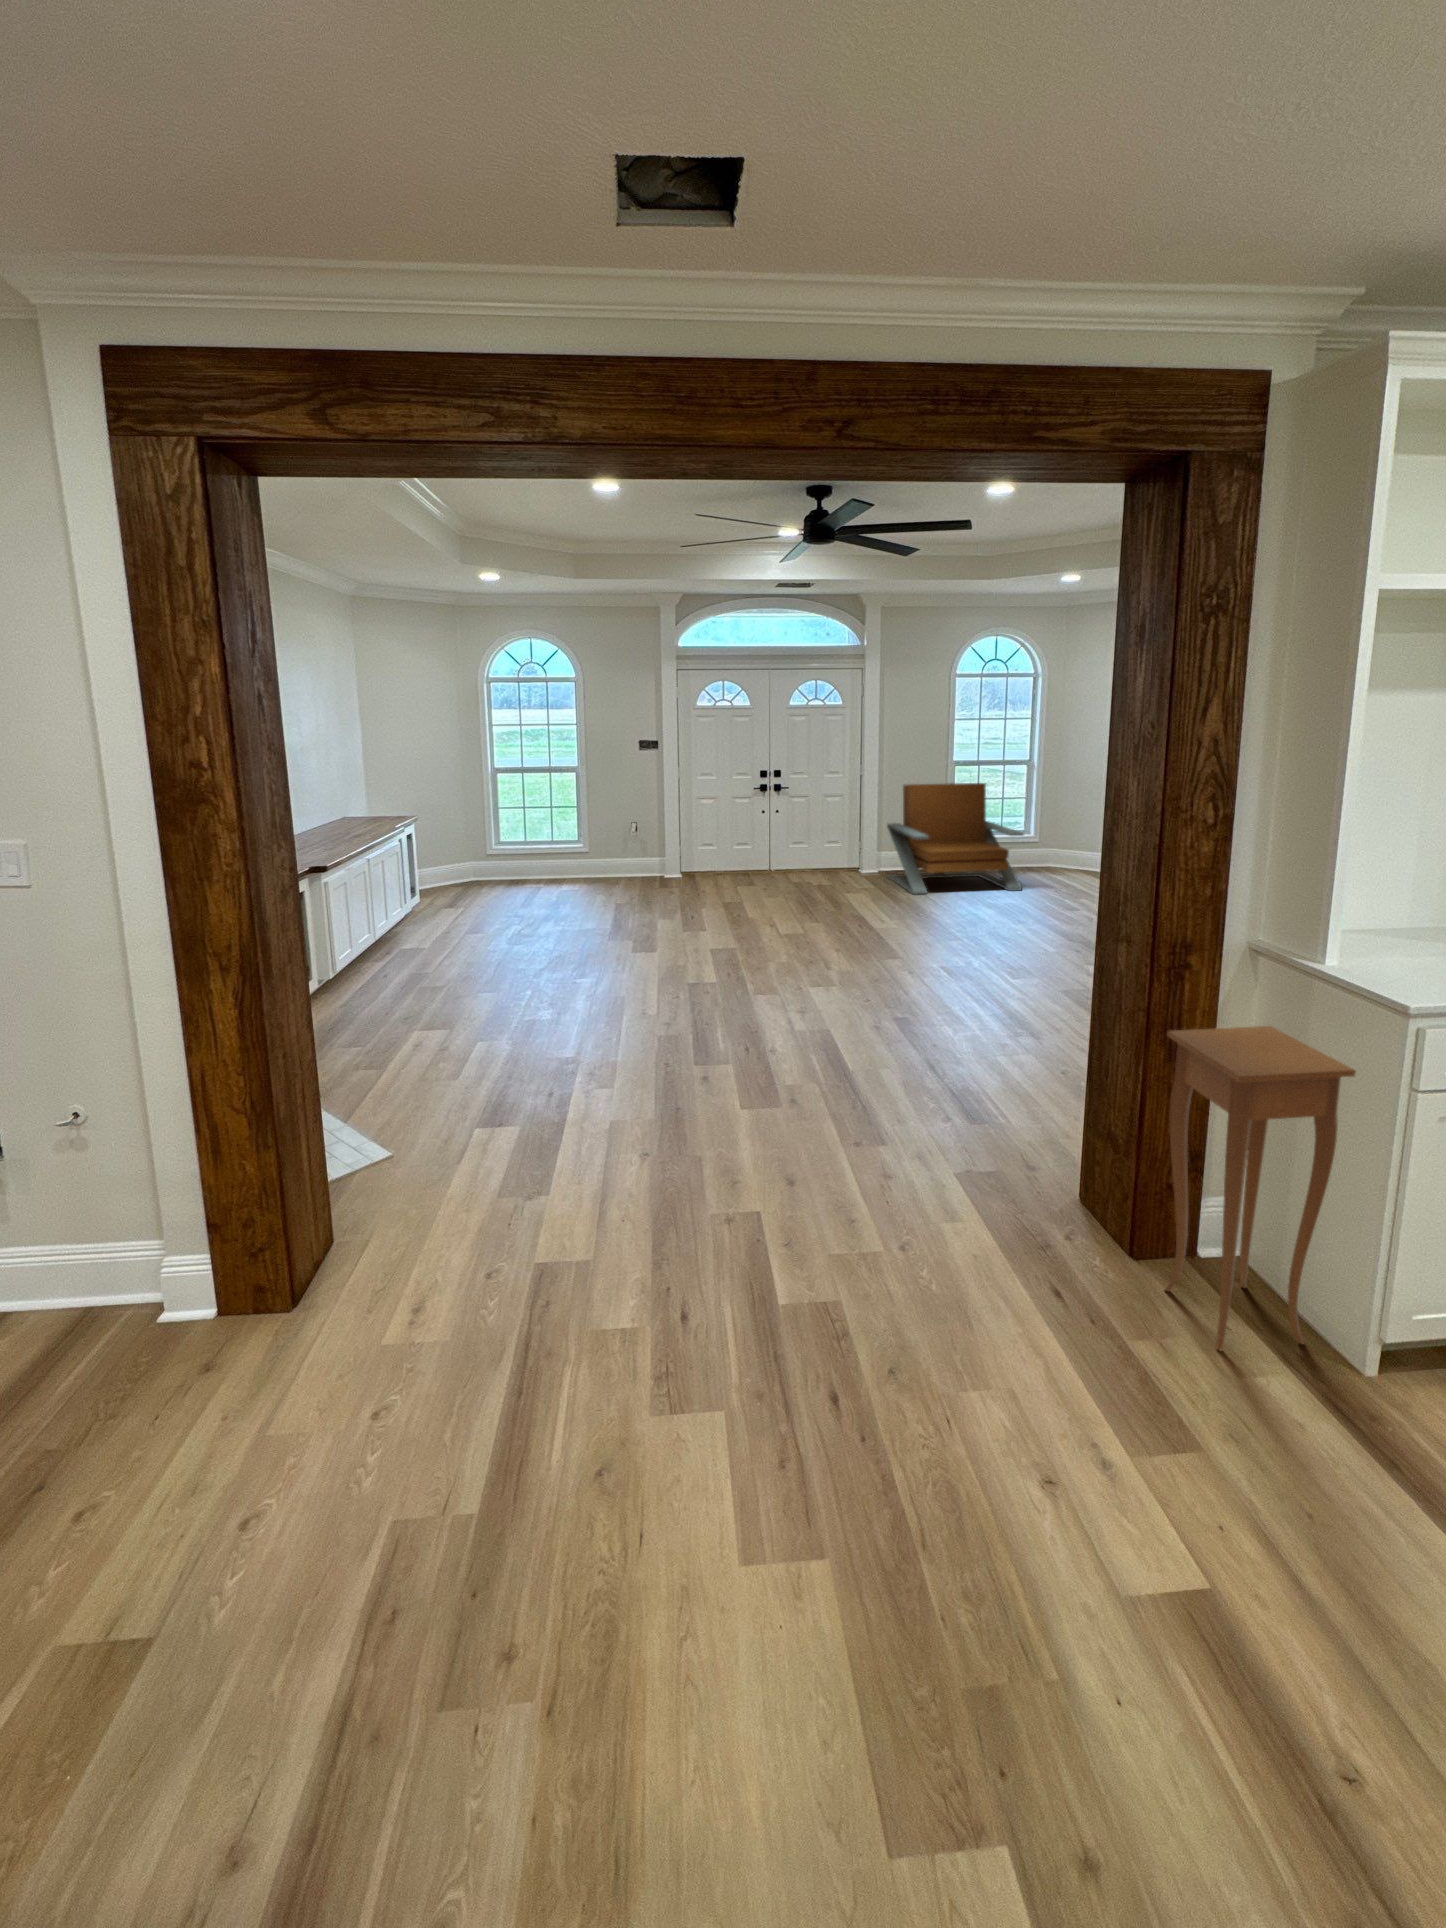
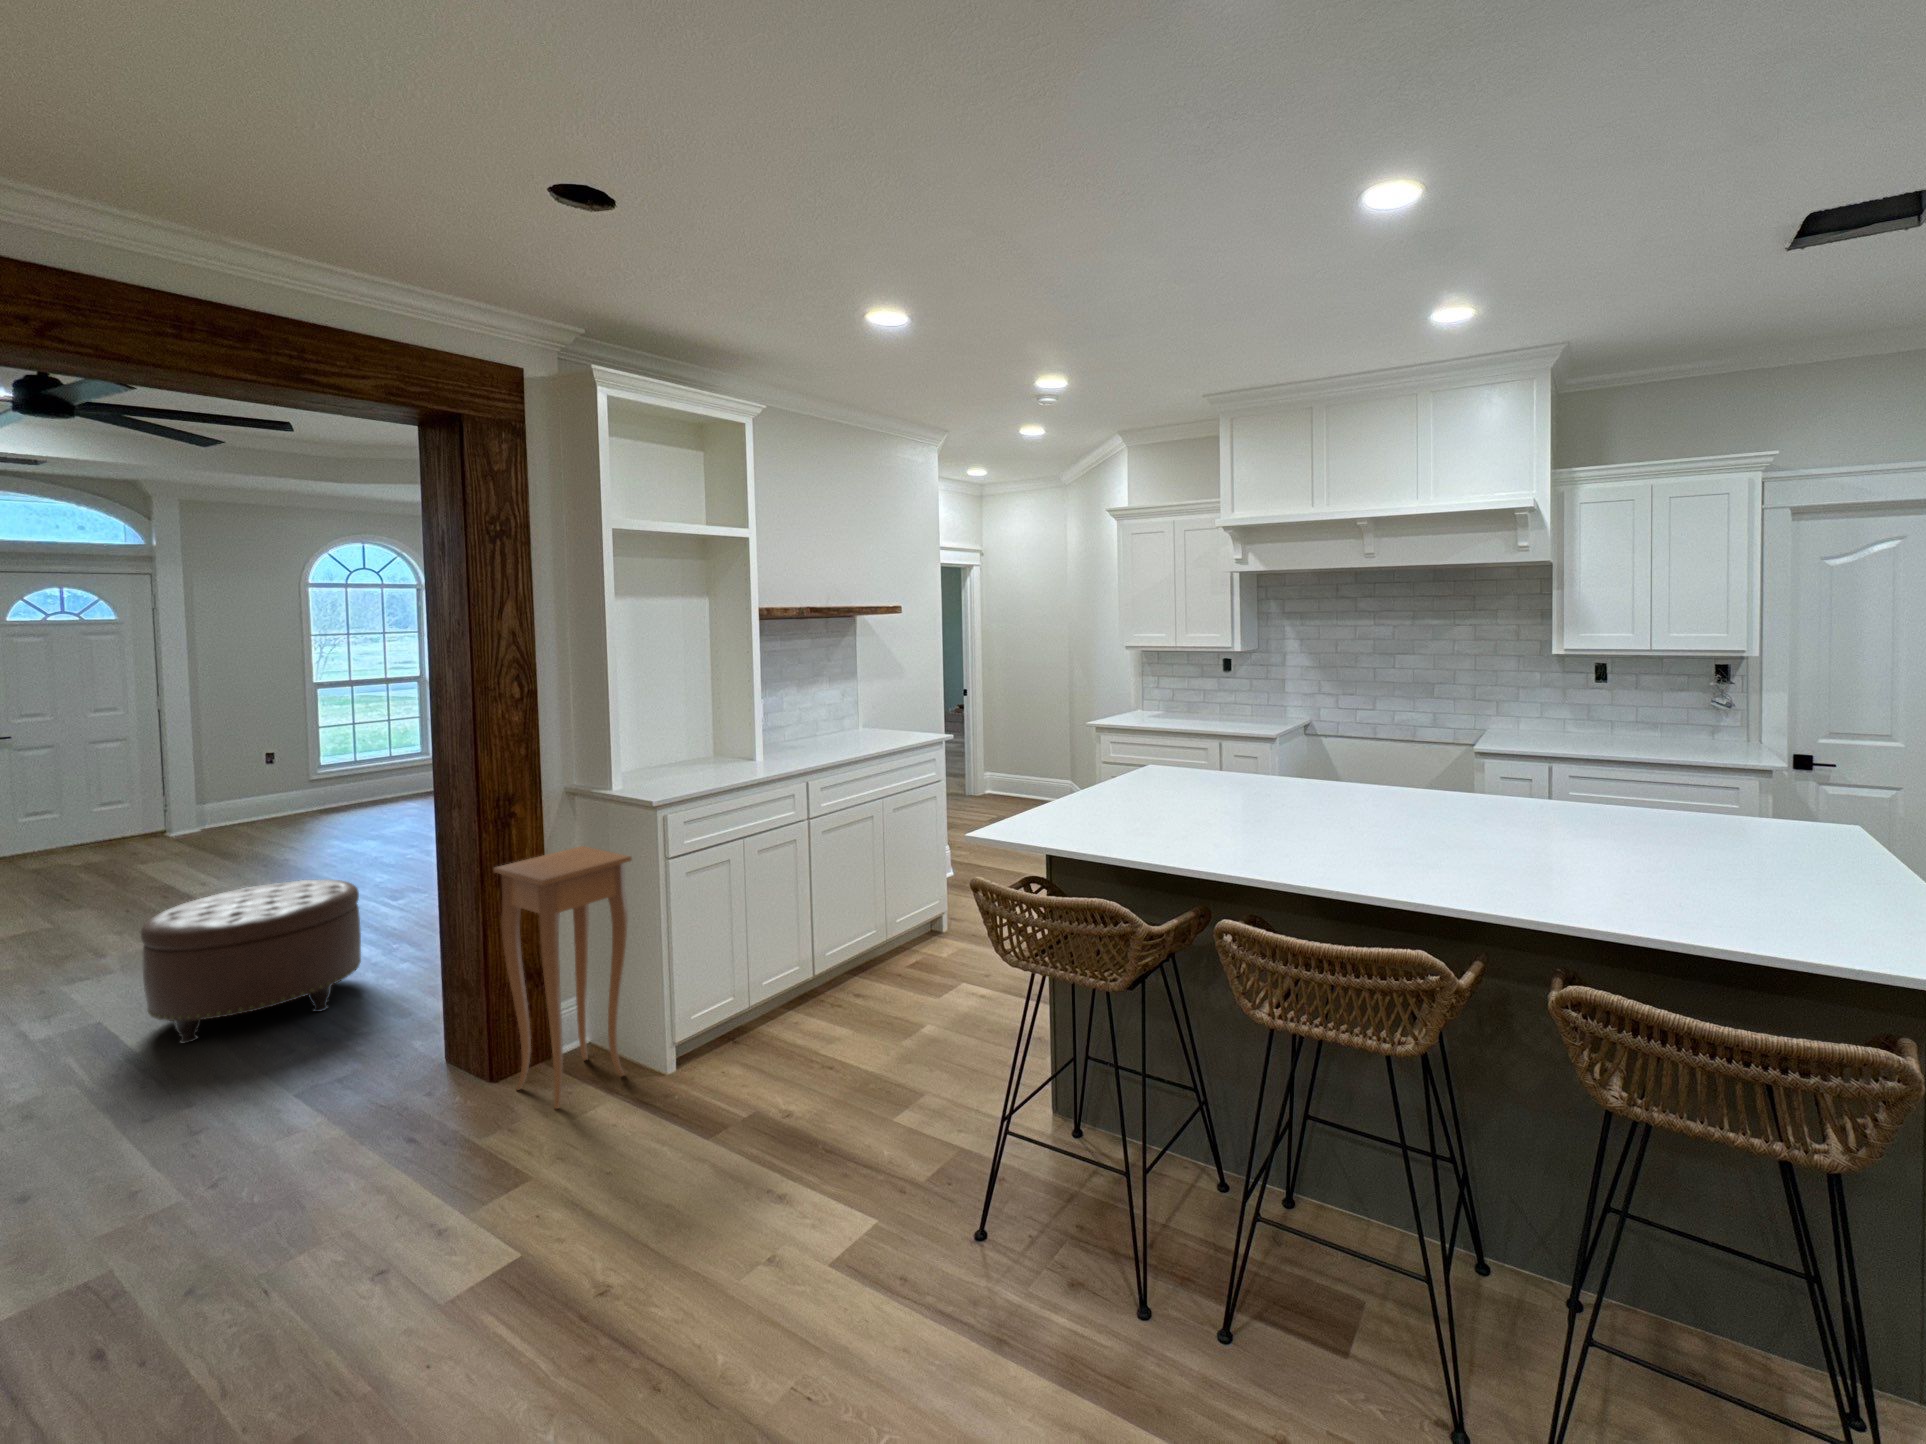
lounge chair: present [887,783,1024,894] -> none [211,705,415,844]
ottoman: none [855,953,1002,1088] -> present [141,879,361,1044]

